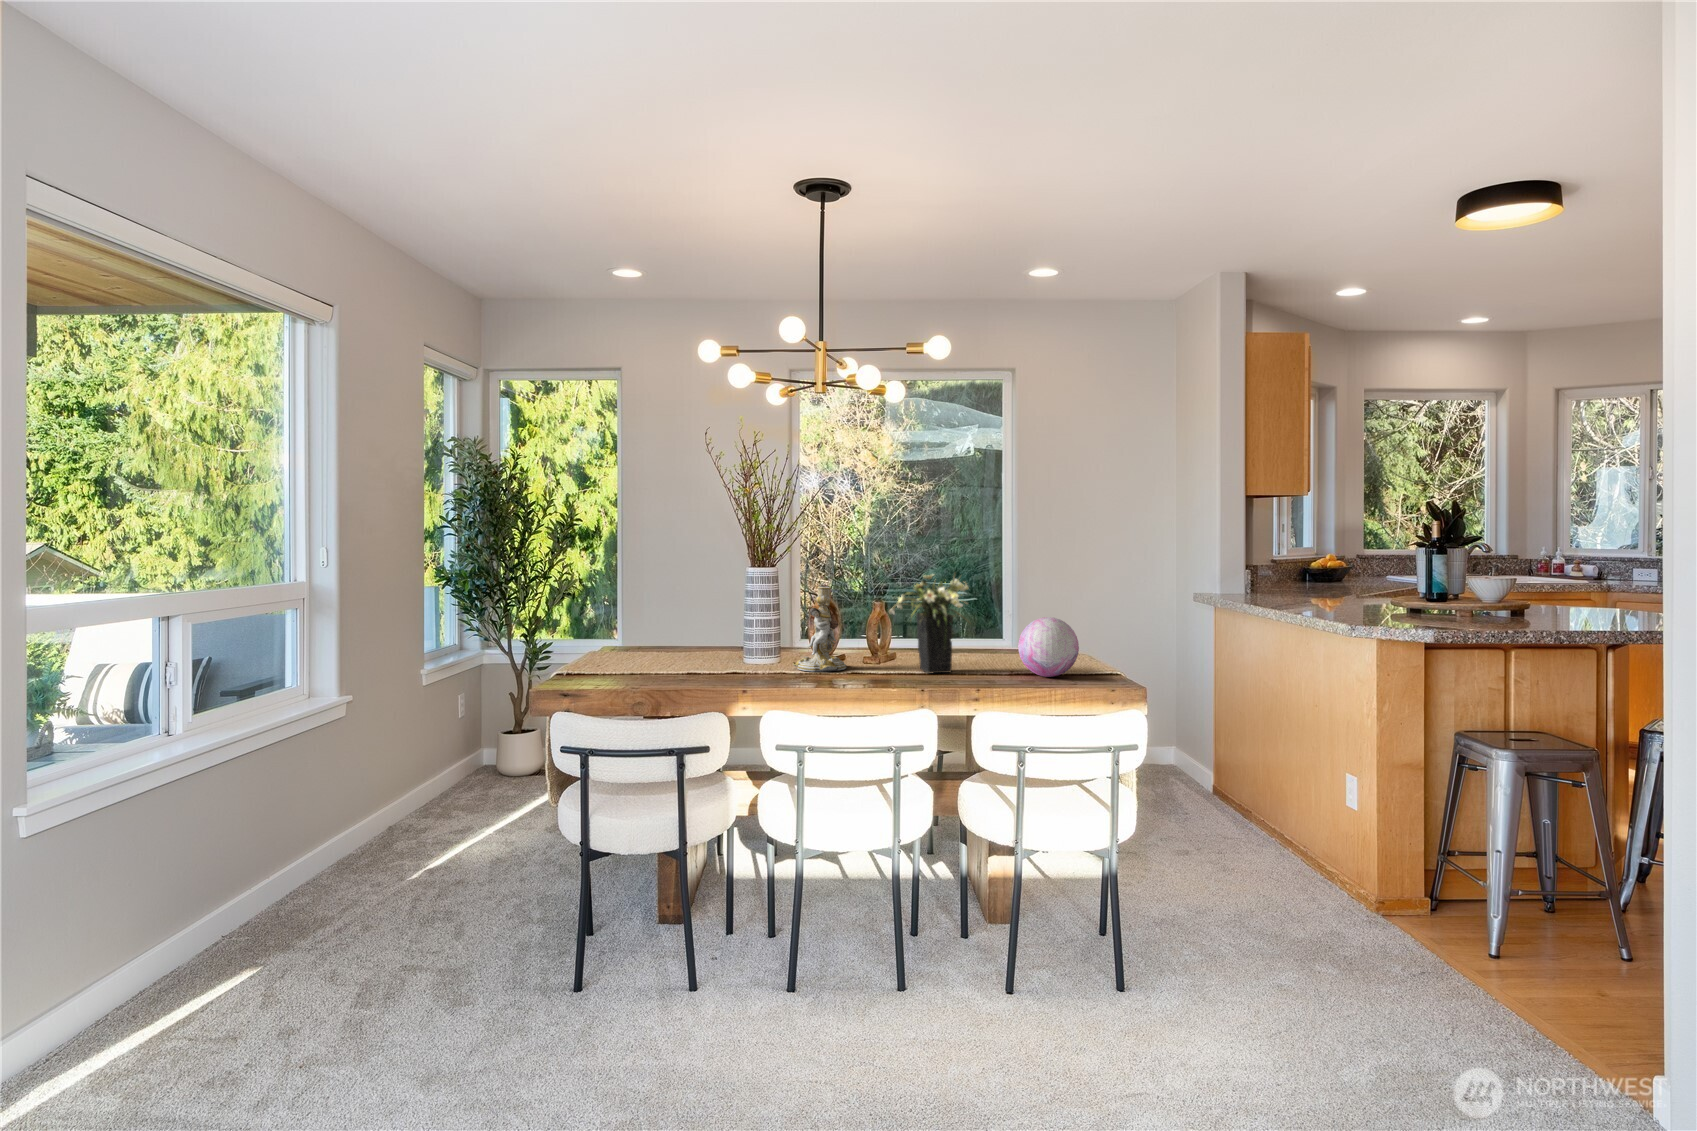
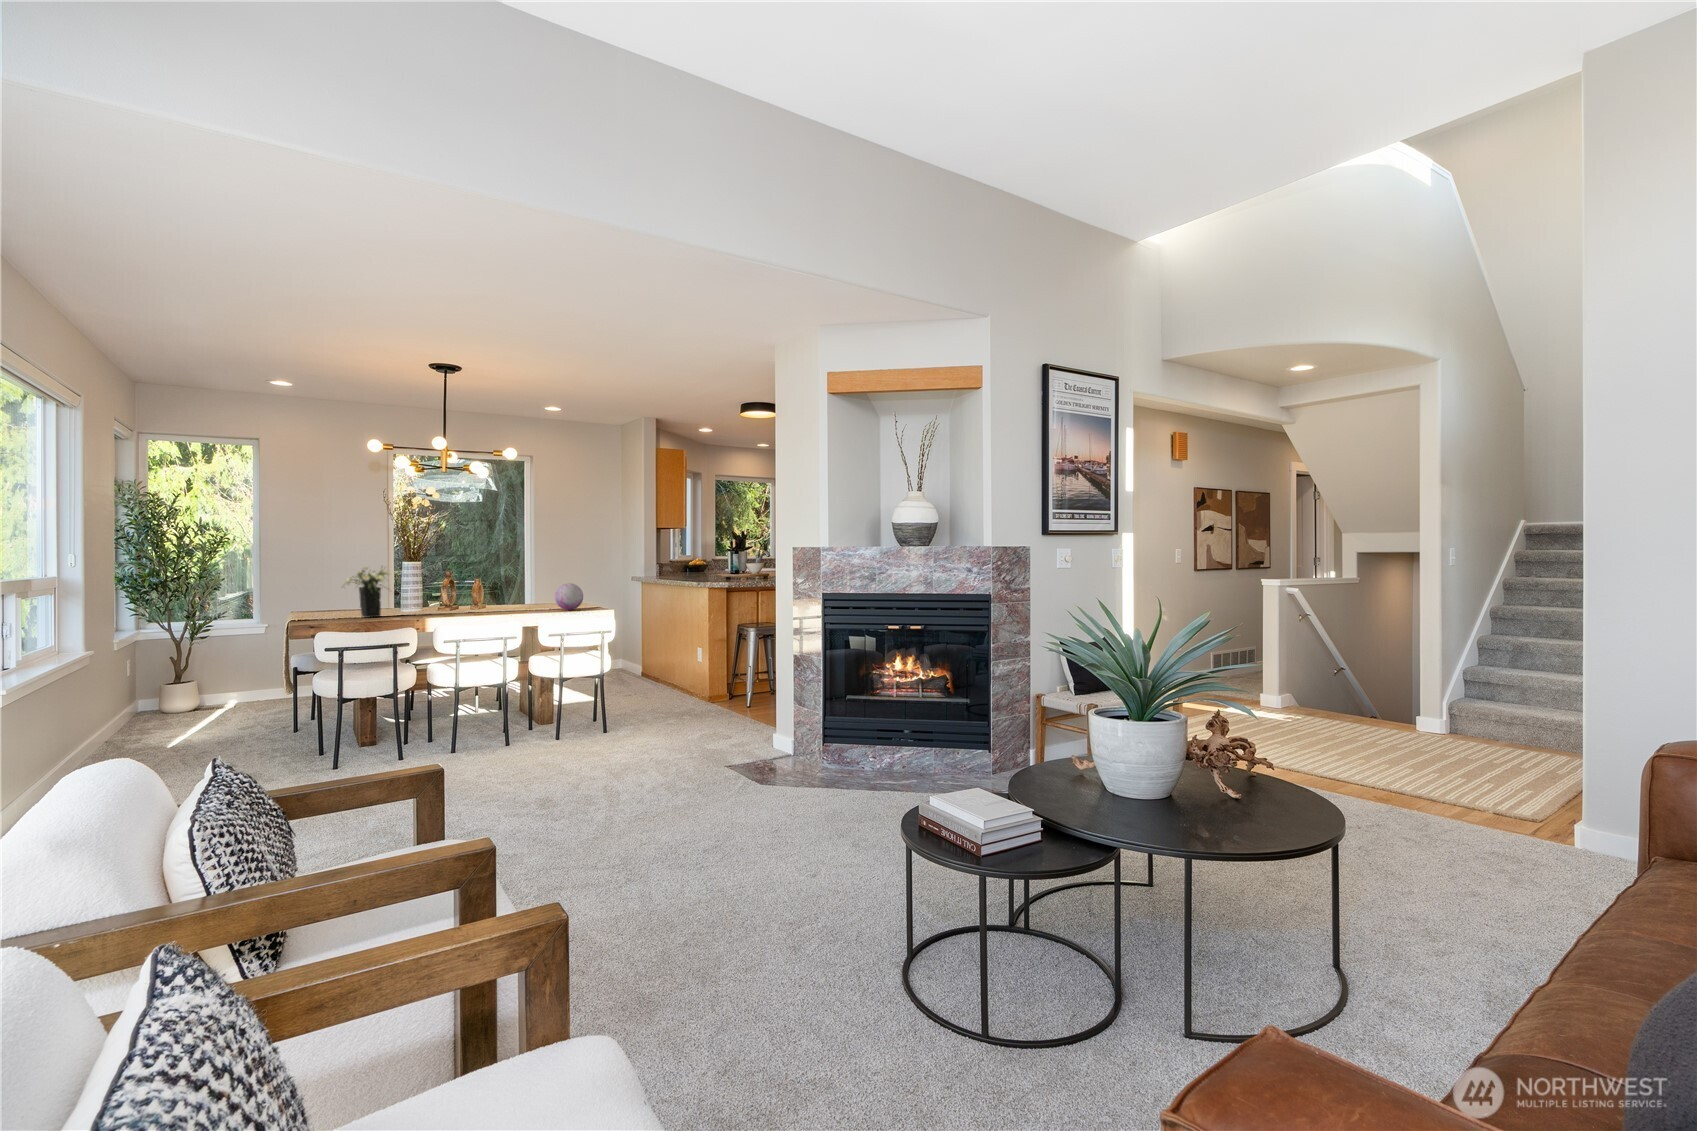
flower arrangement: present [889,574,968,673] -> present [342,567,390,618]
candlestick: present [793,587,846,672] -> none [432,572,463,614]

